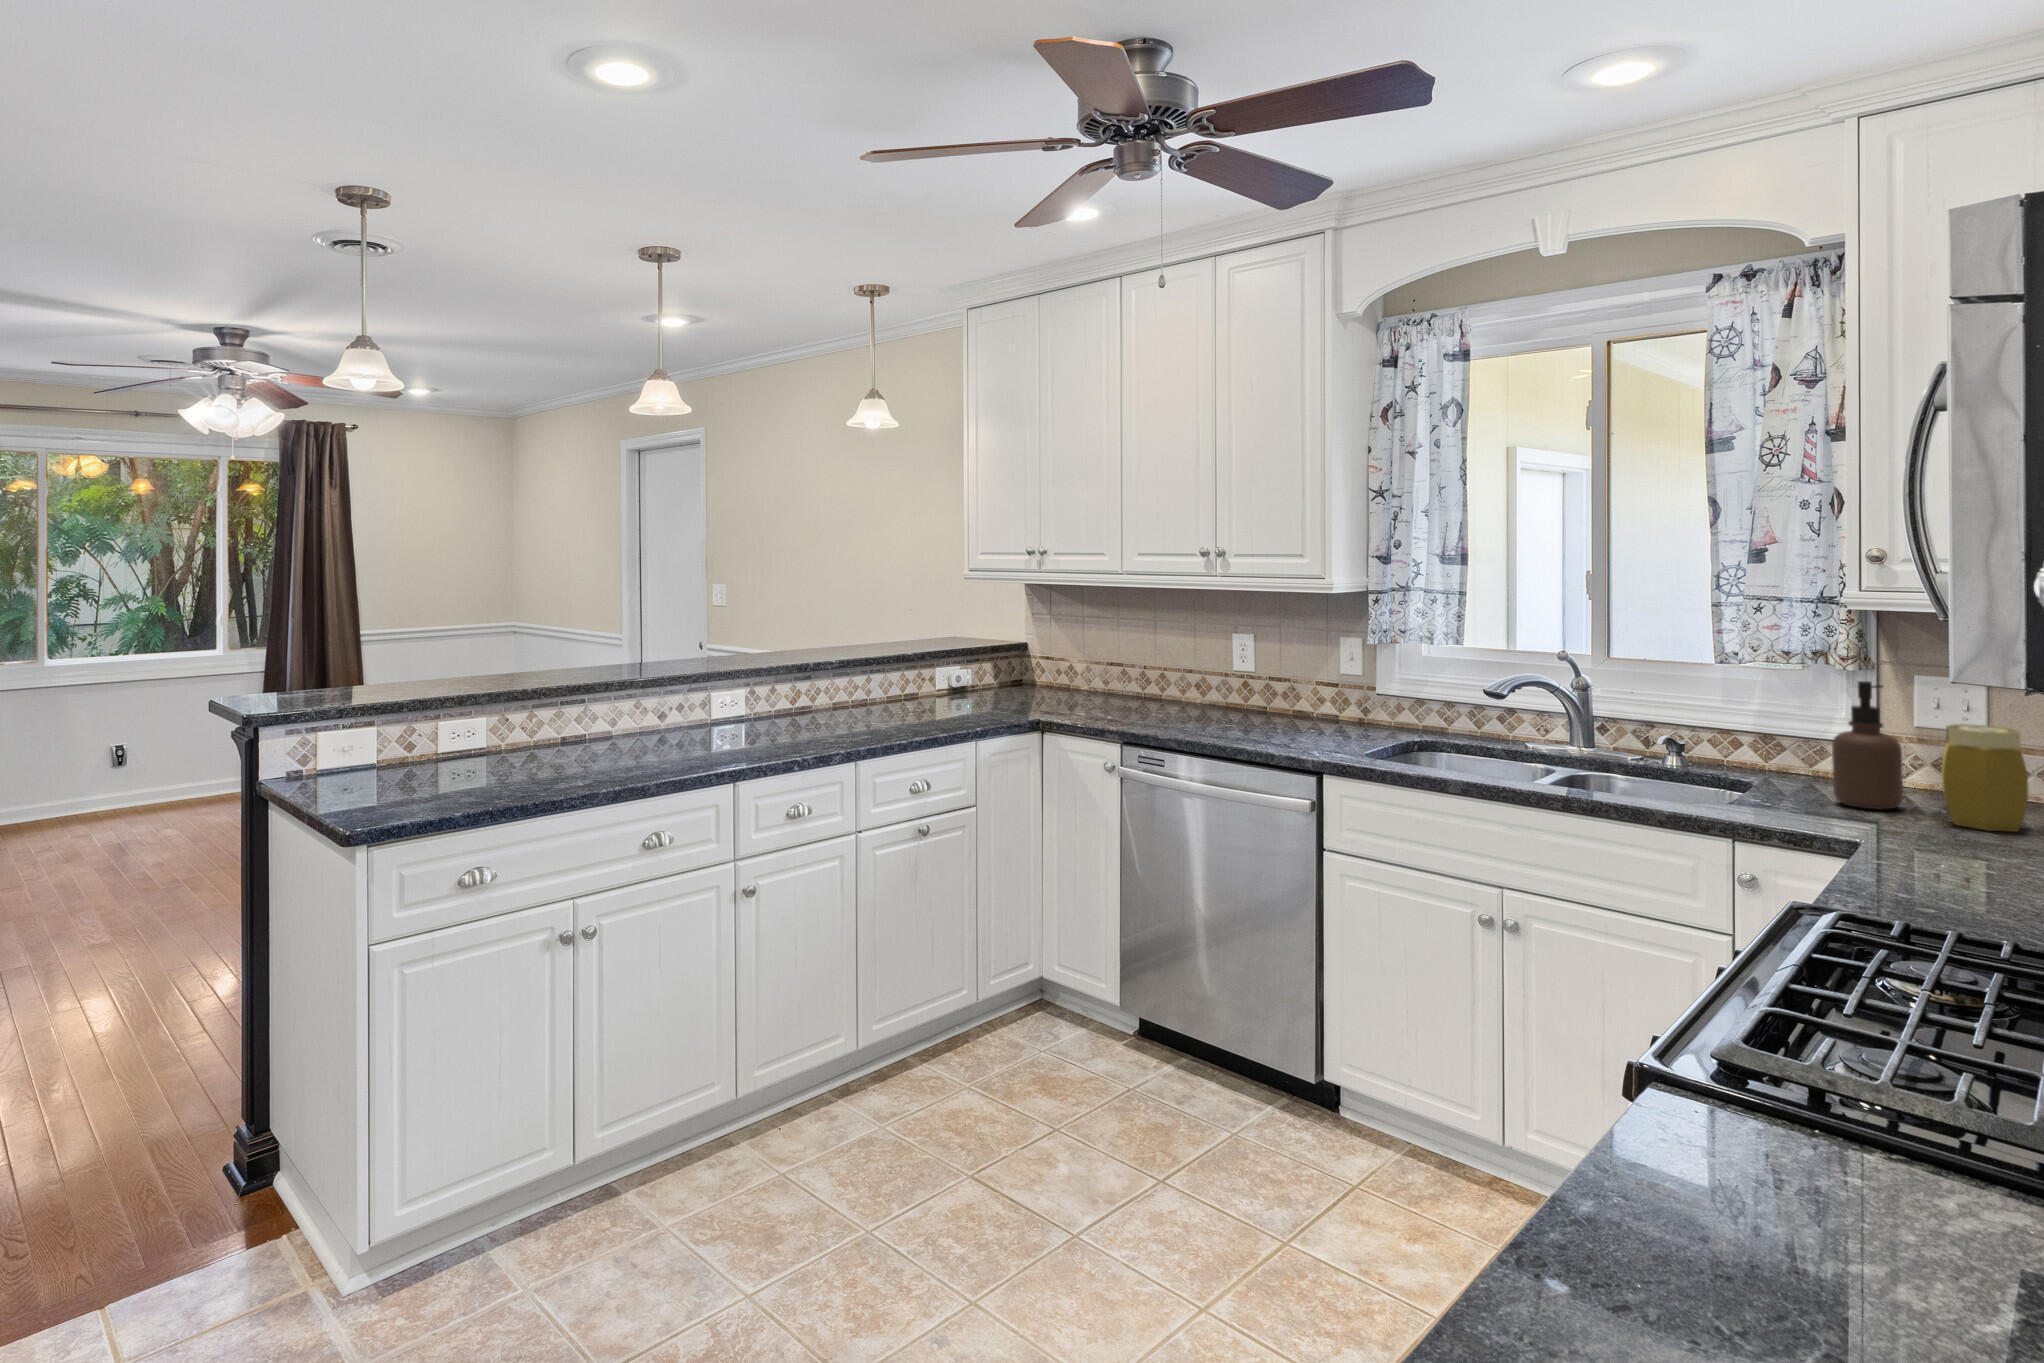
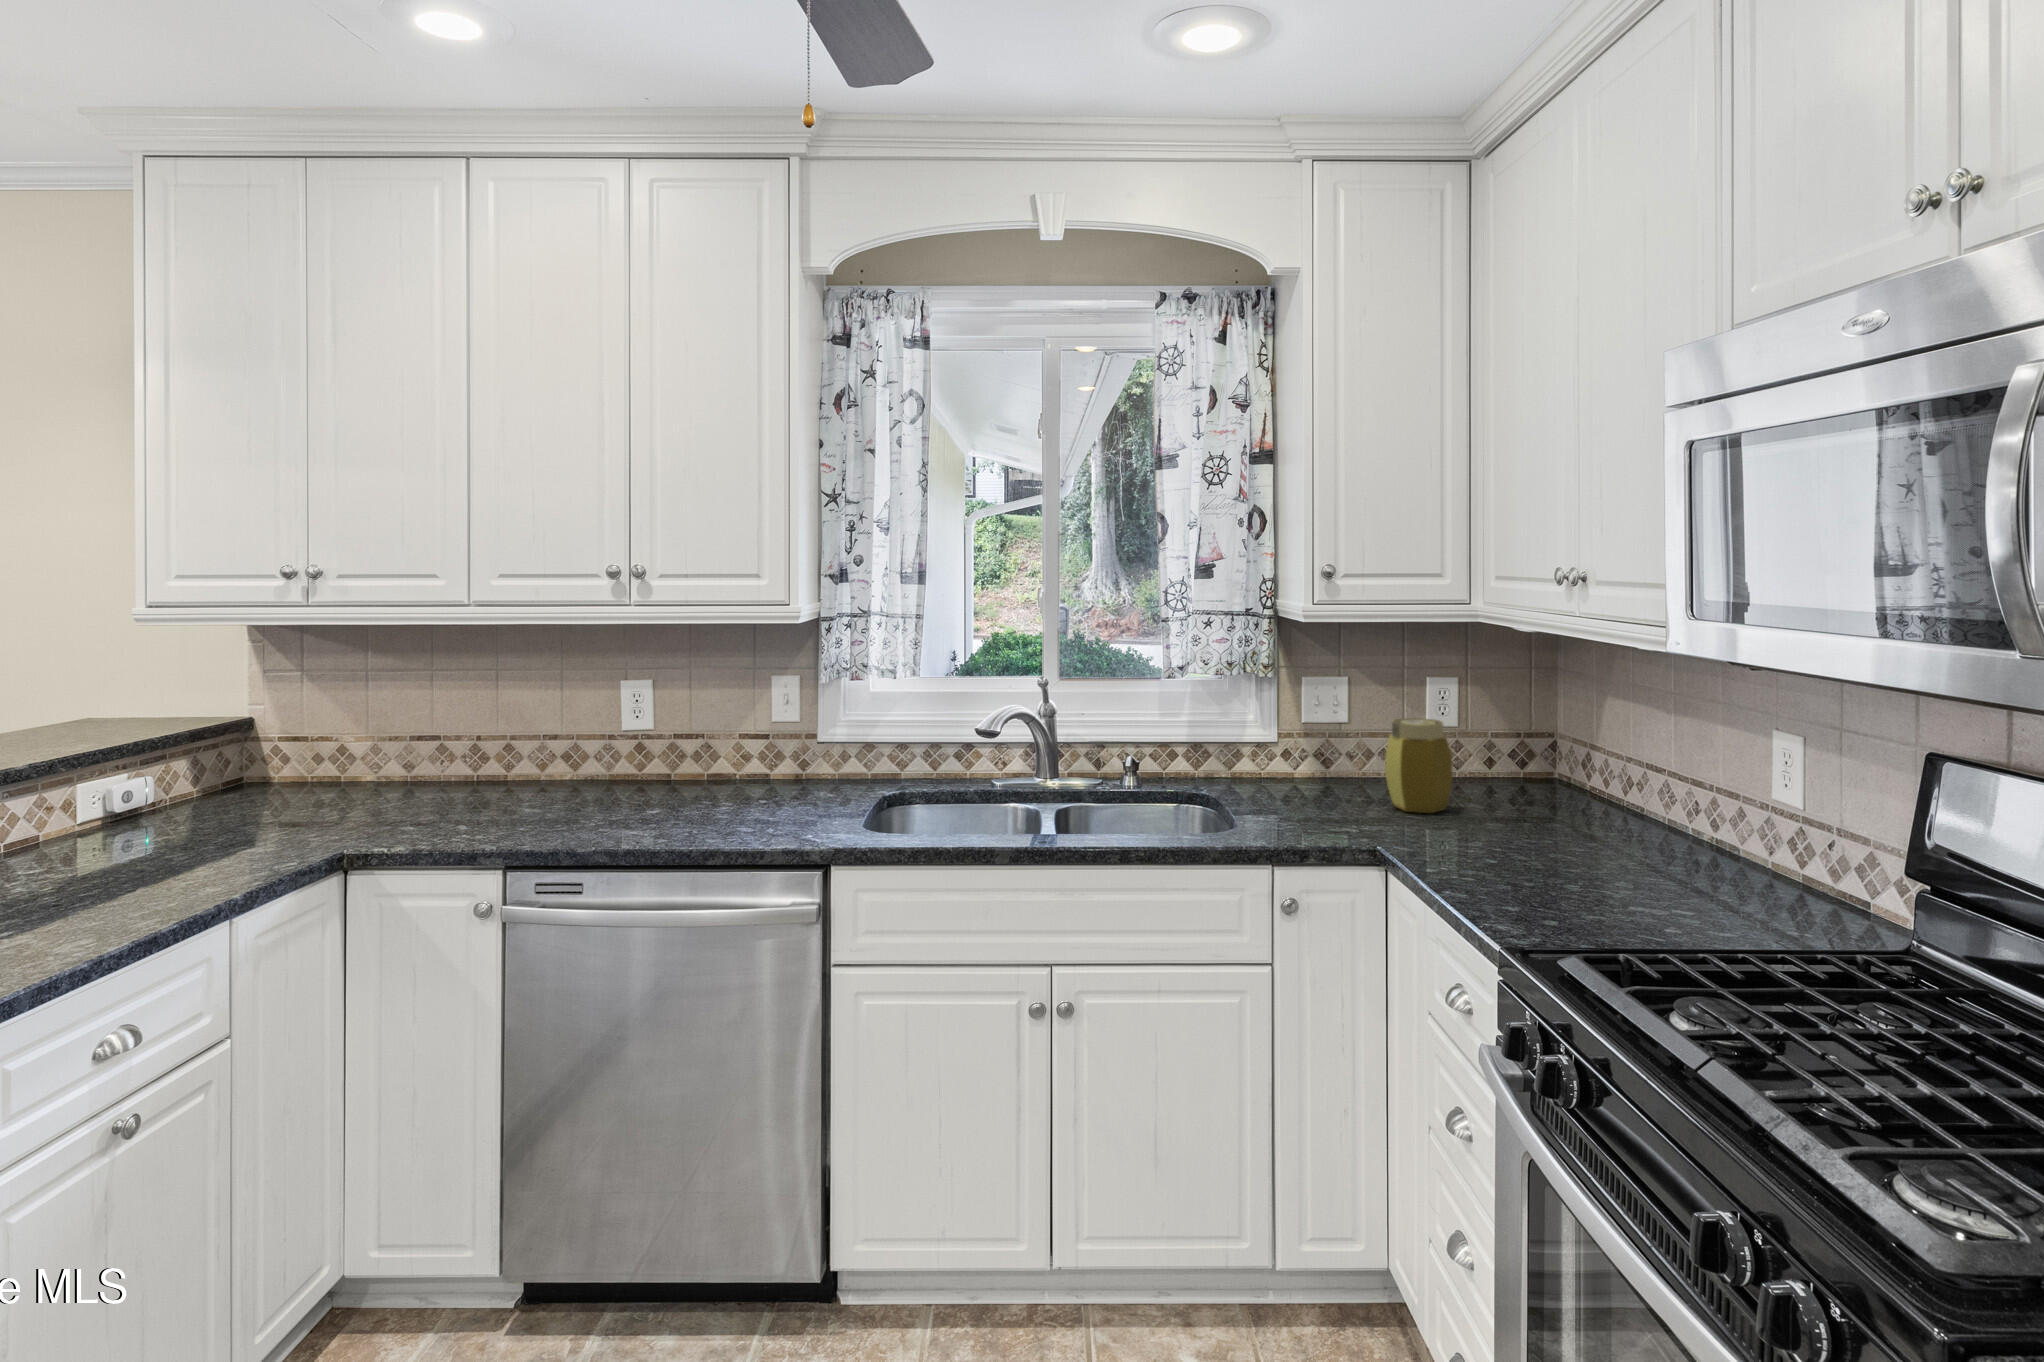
soap dispenser: present [1832,681,1903,810] -> none [1296,686,1349,806]

